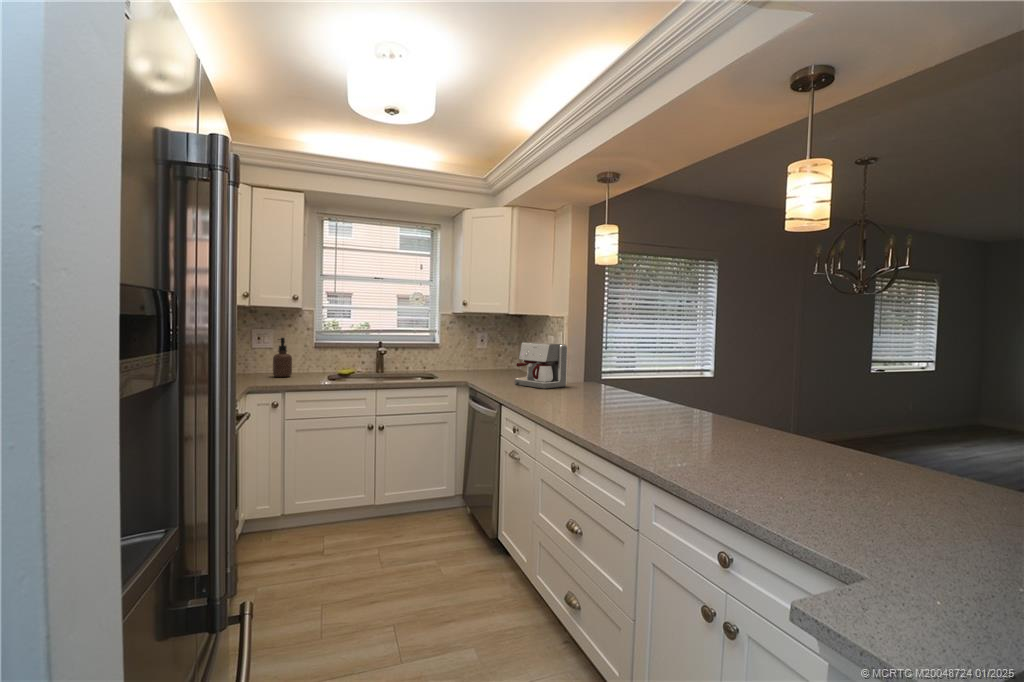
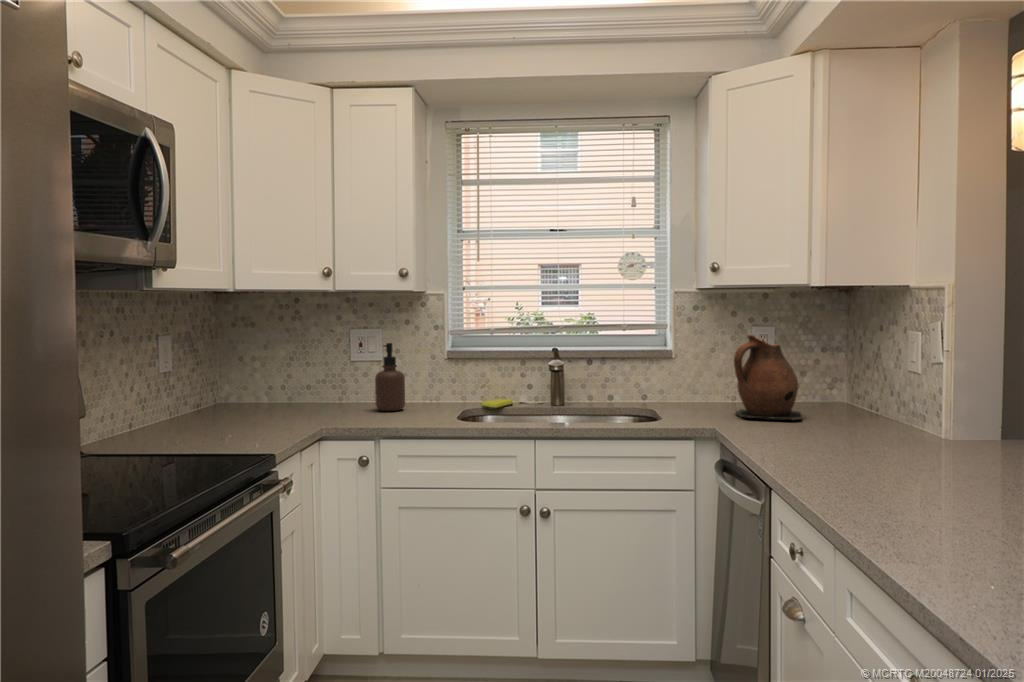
ceramic pitcher: none [472,337,504,377] -> present [734,335,802,420]
coffee maker: present [515,342,567,389] -> none [821,346,958,459]

